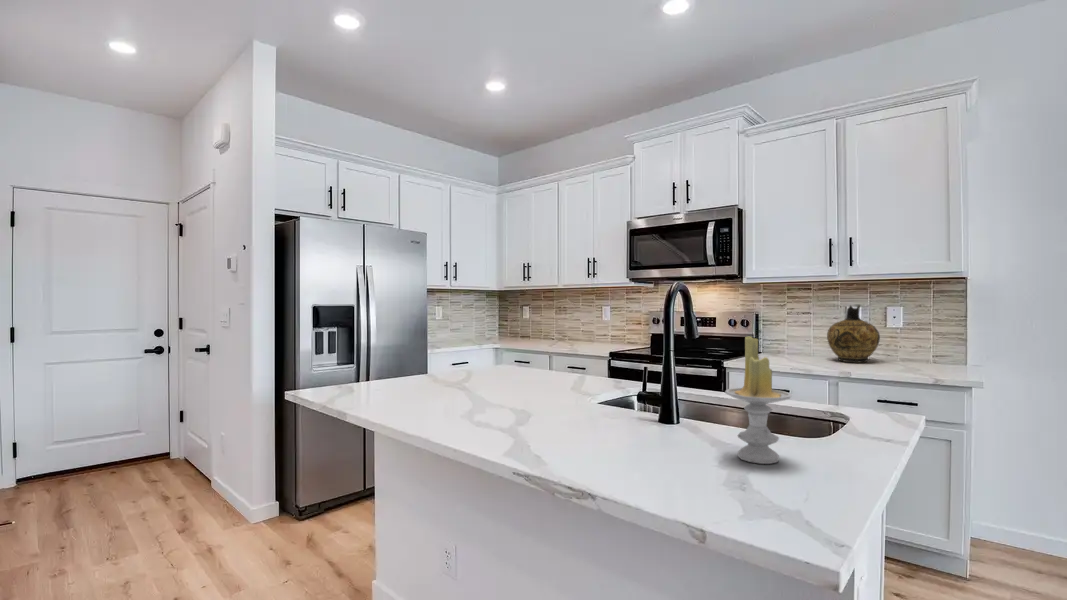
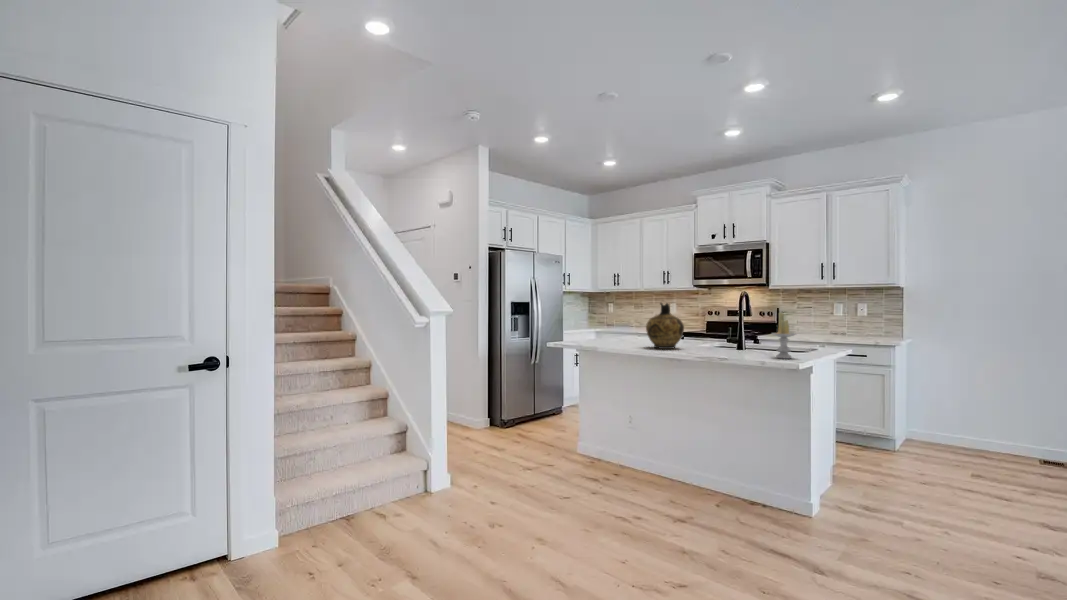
ceramic jug: present [827,306,880,362] -> present [646,303,684,349]

